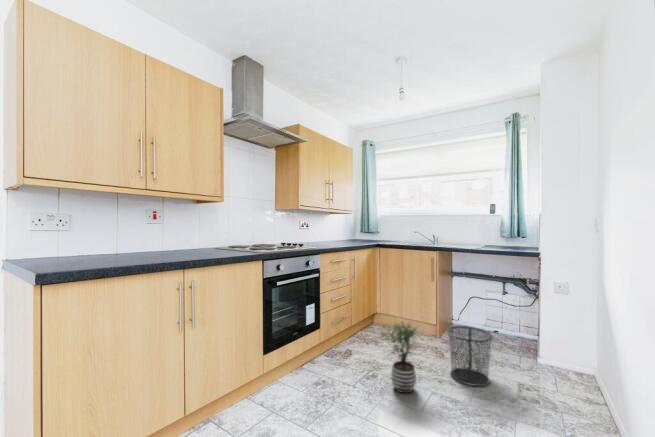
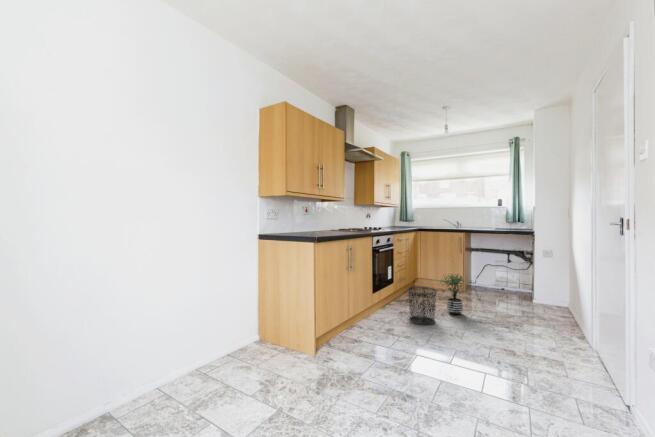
waste bin: present [448,326,493,386] -> present [407,287,437,325]

